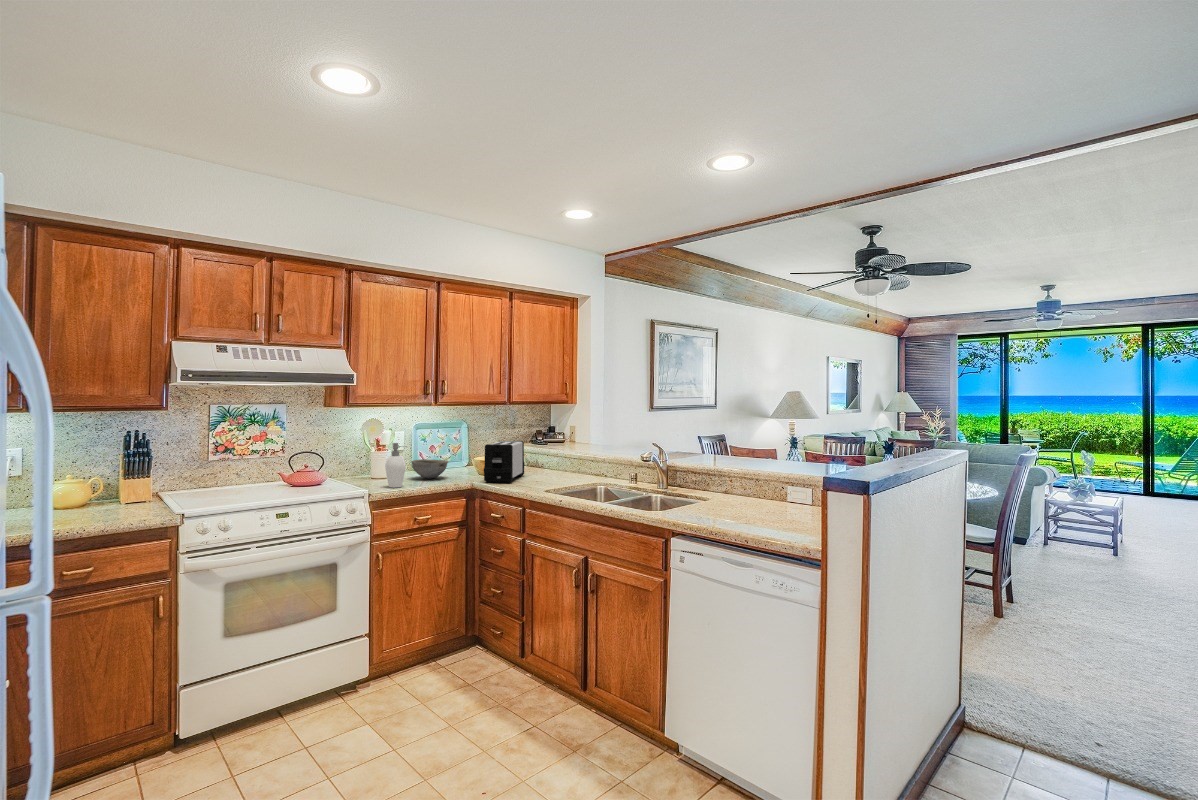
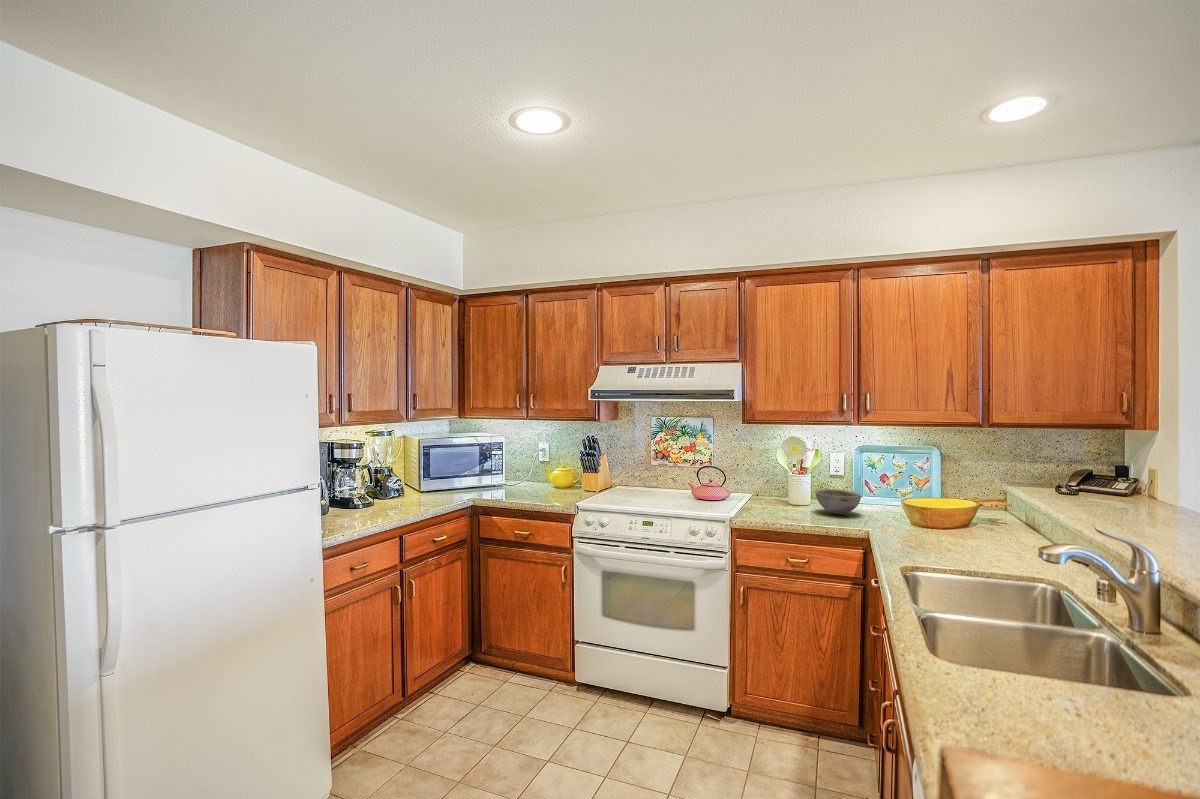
toaster: present [484,441,525,483] -> none [883,479,975,540]
soap dispenser: present [385,443,406,488] -> none [763,467,785,518]

